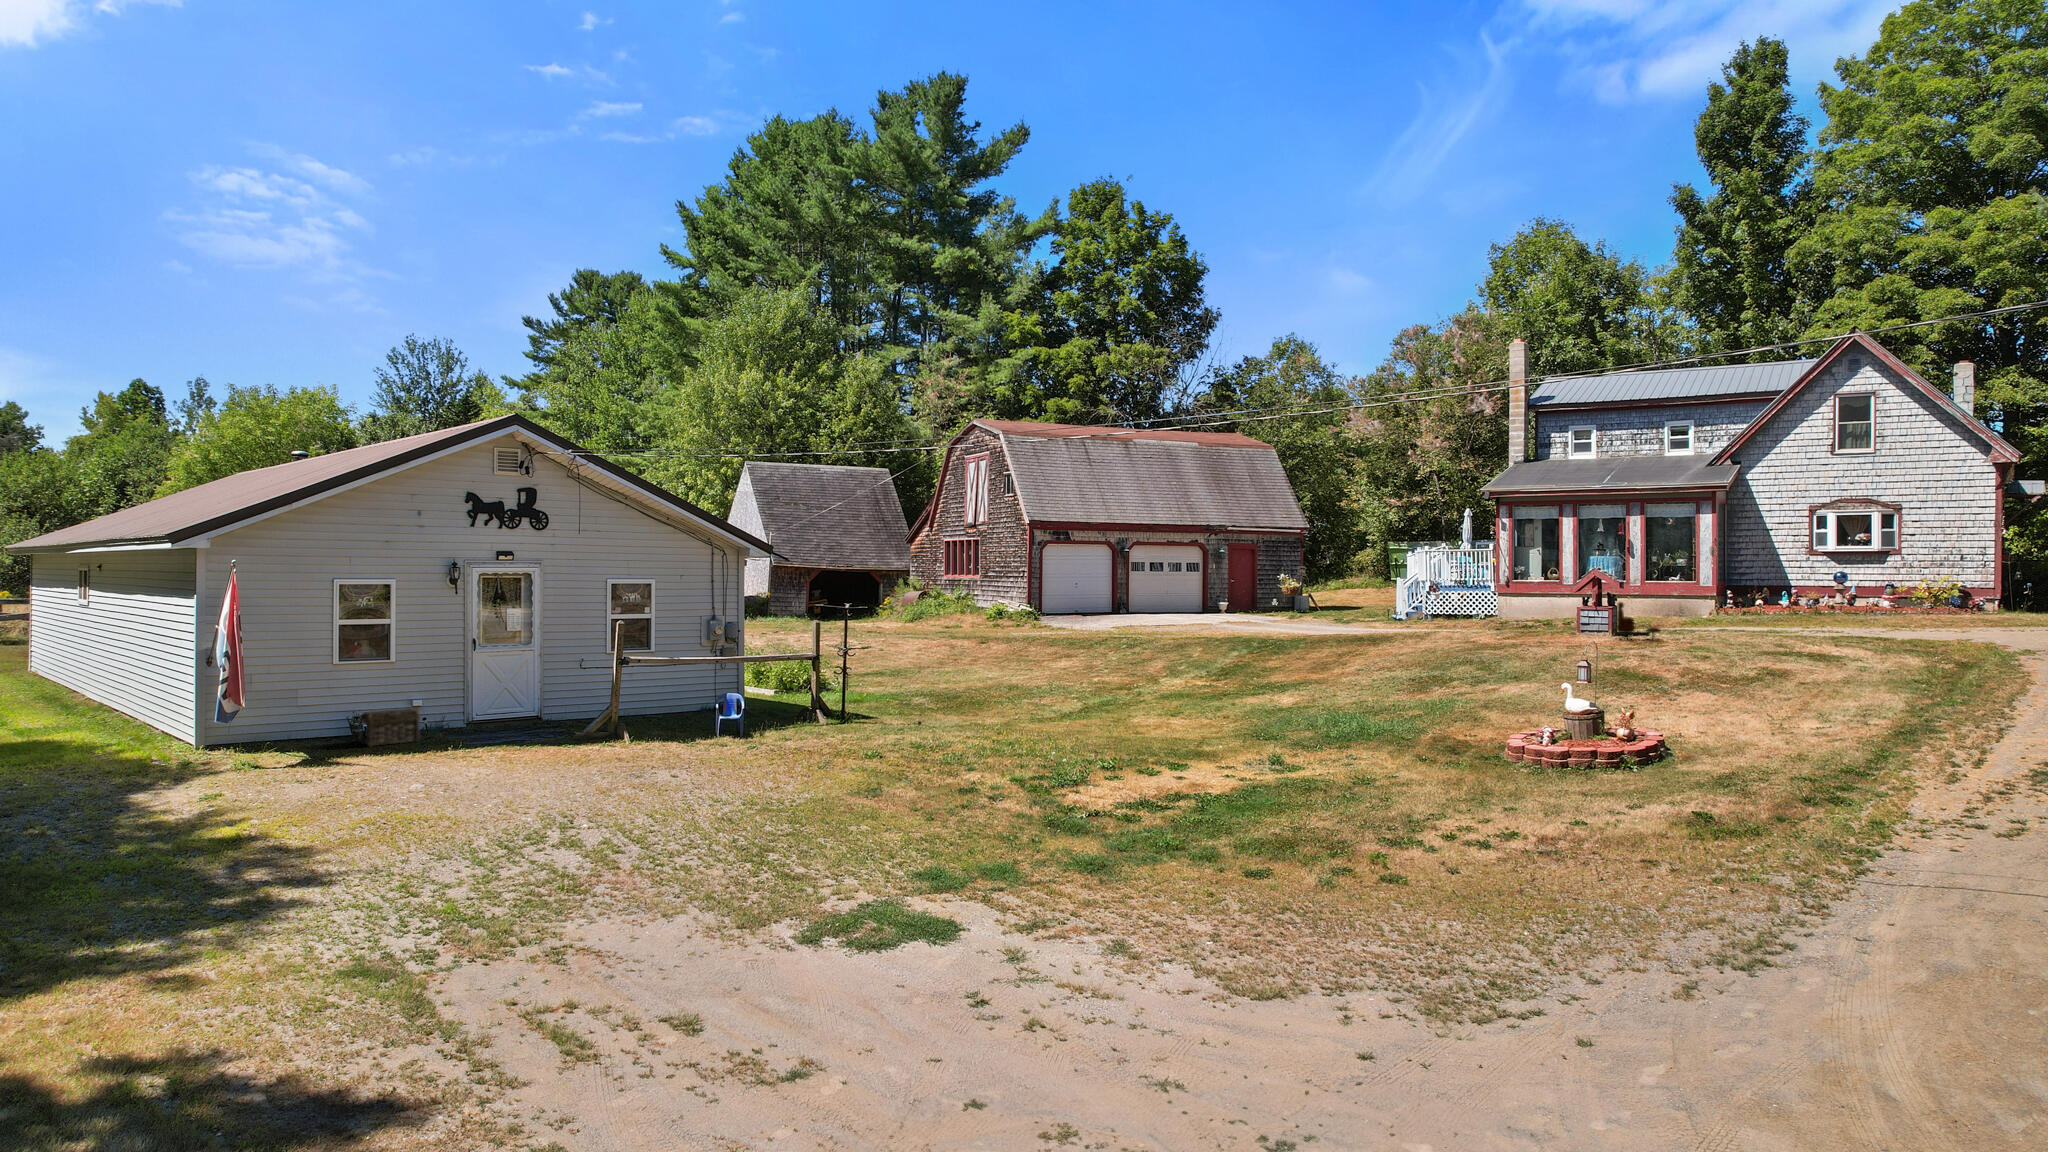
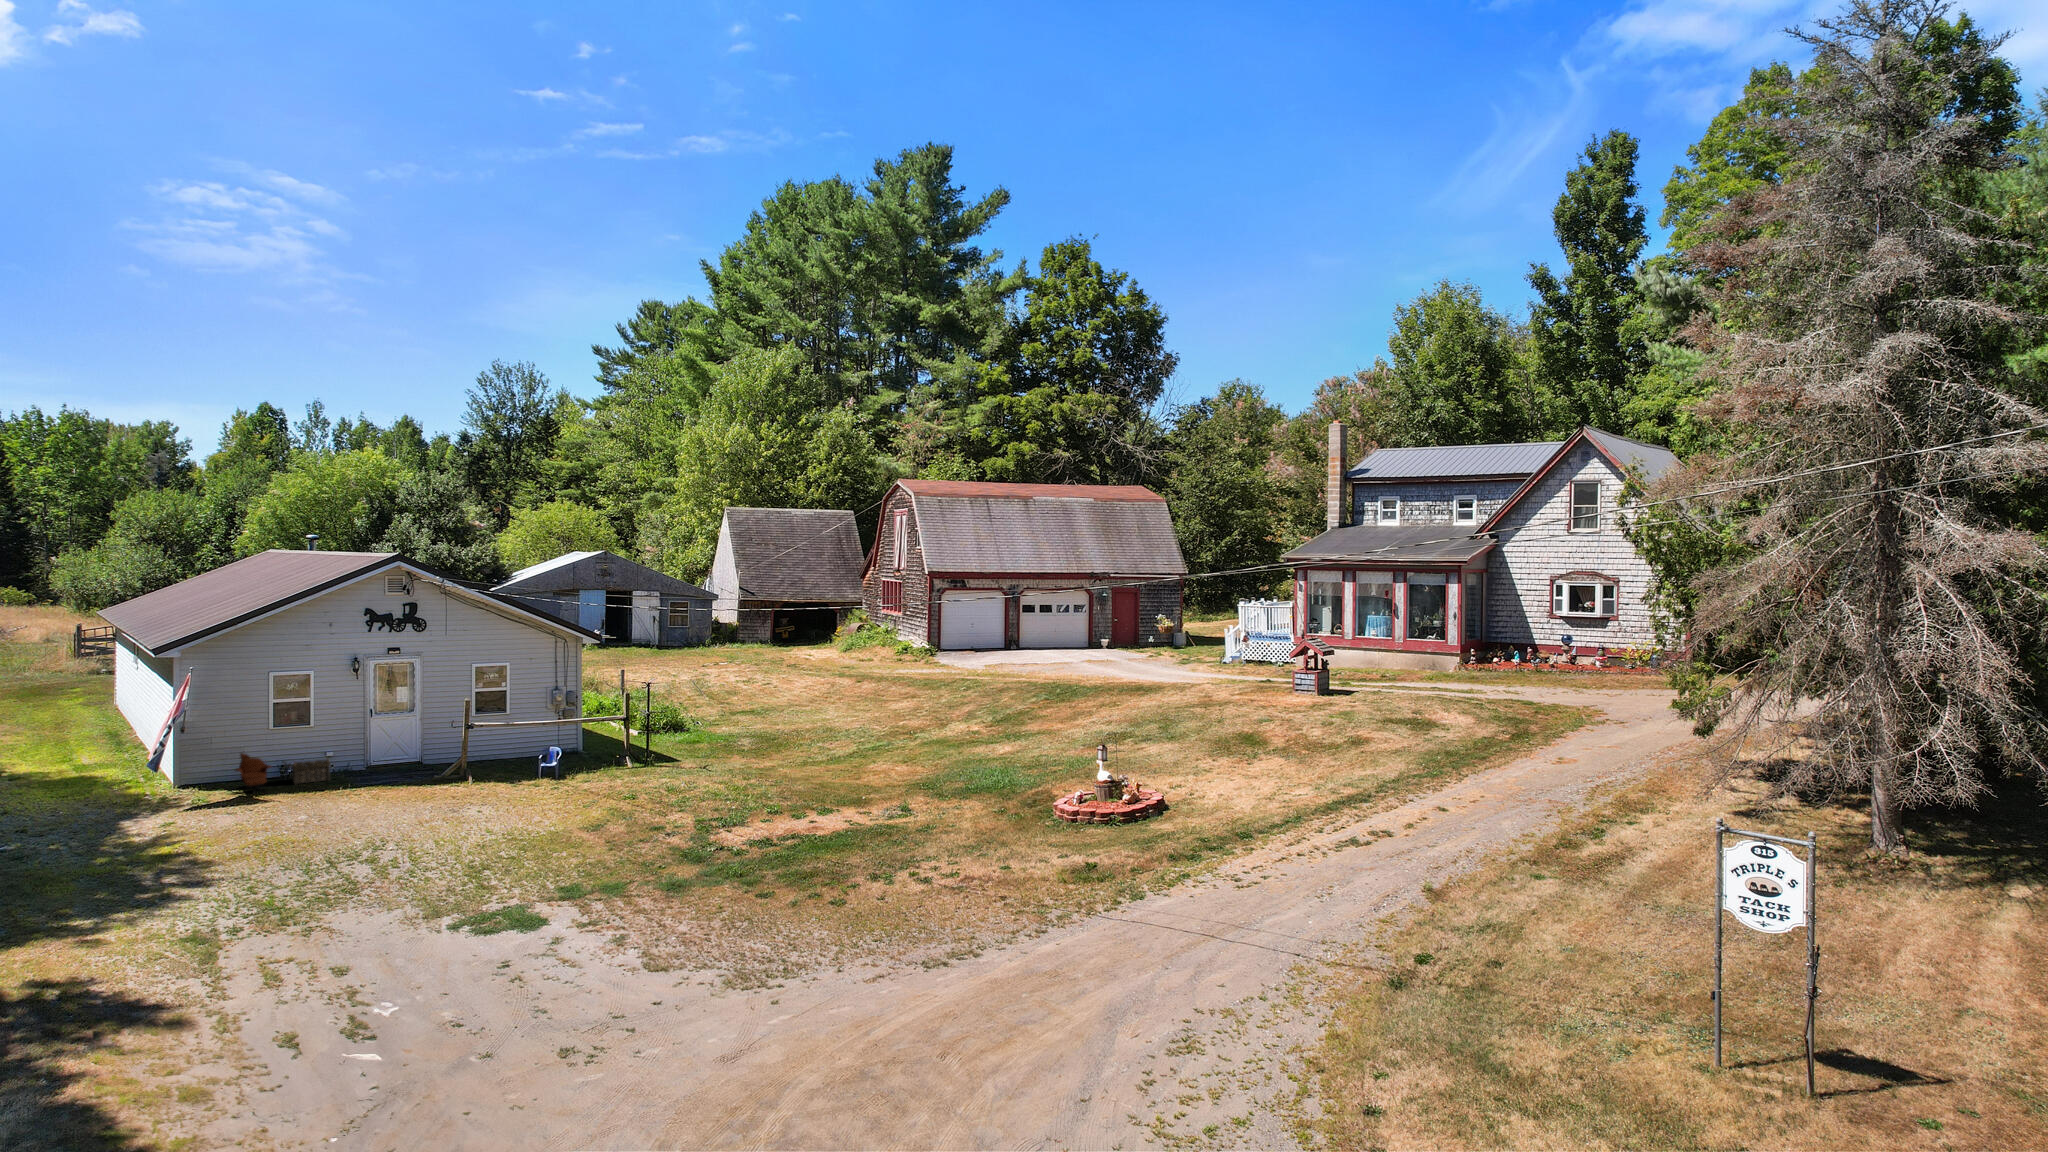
lounge chair: present [1617,602,1661,640] -> present [236,753,271,792]

